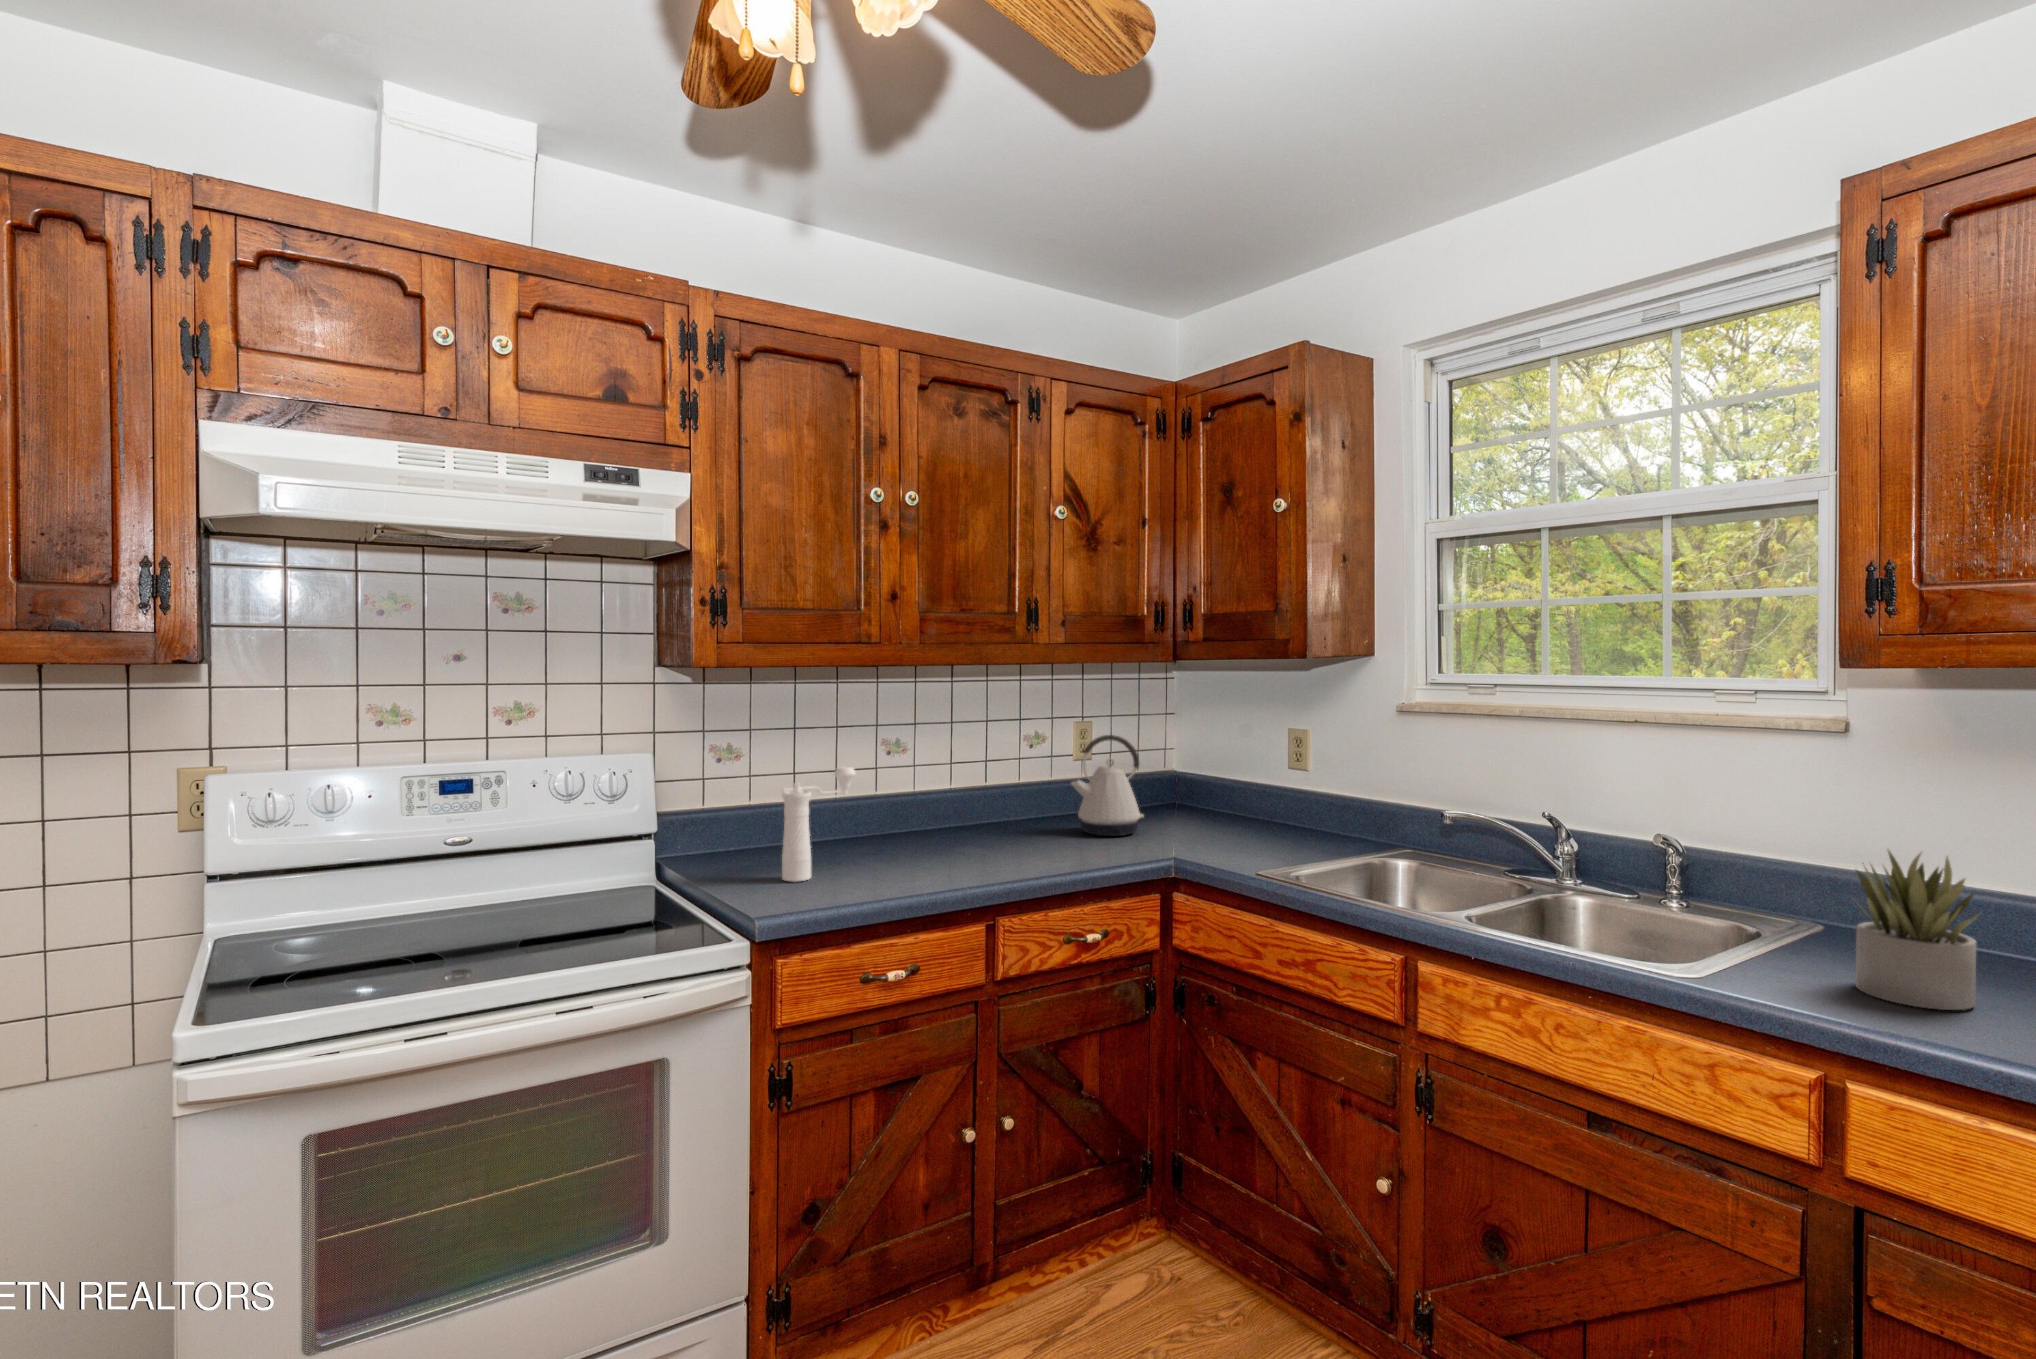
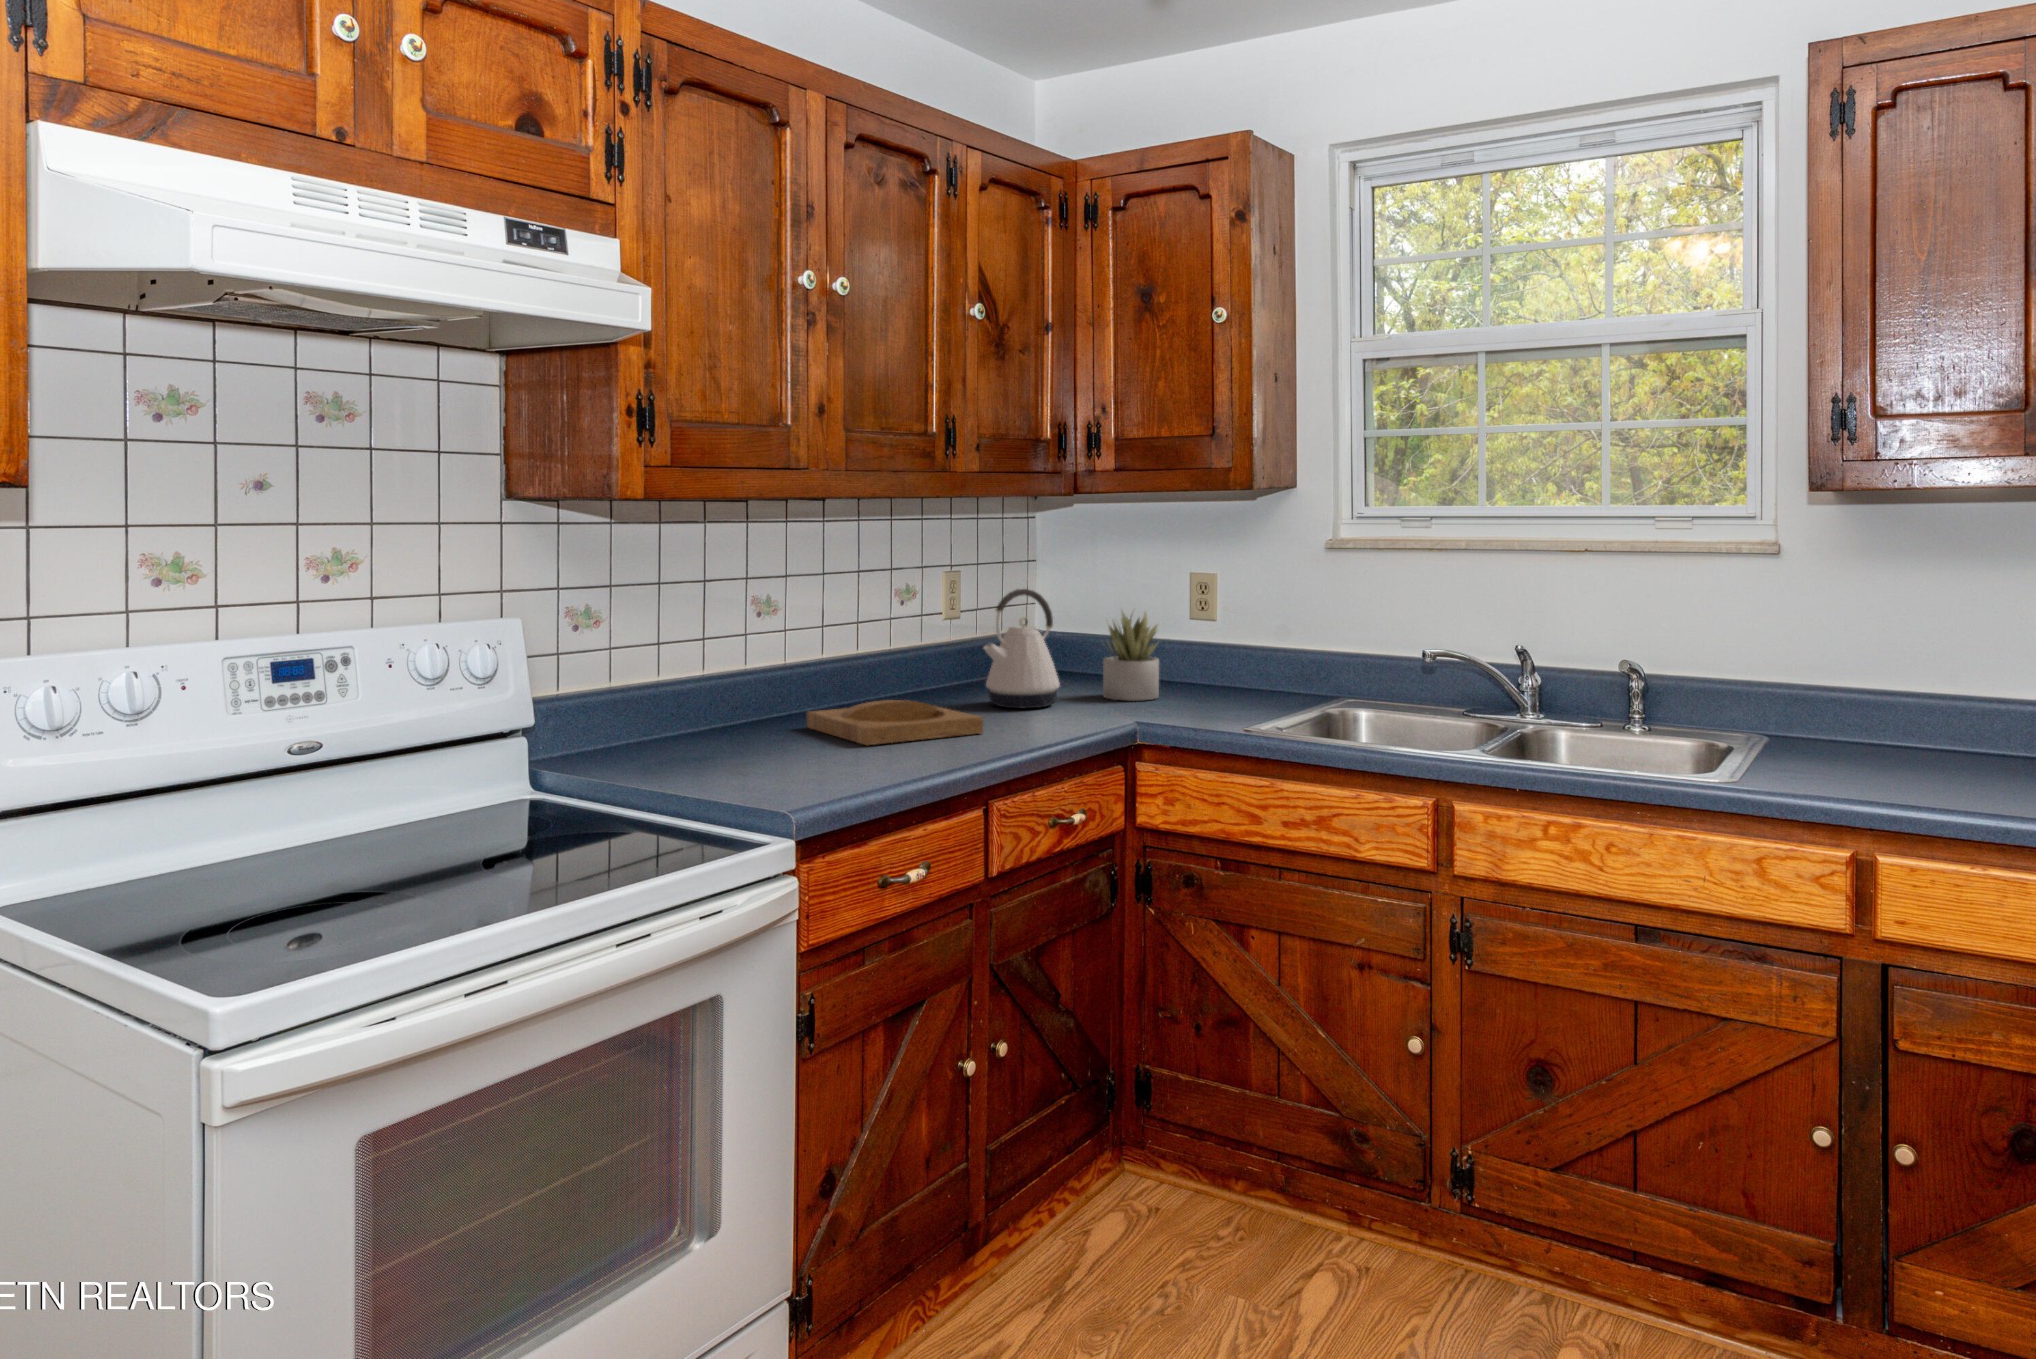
pepper mill: present [782,767,856,882] -> none [729,631,805,776]
tray: none [908,825,1030,861] -> present [806,700,983,745]
succulent plant: present [1855,850,1978,1010] -> present [1103,611,1159,701]

